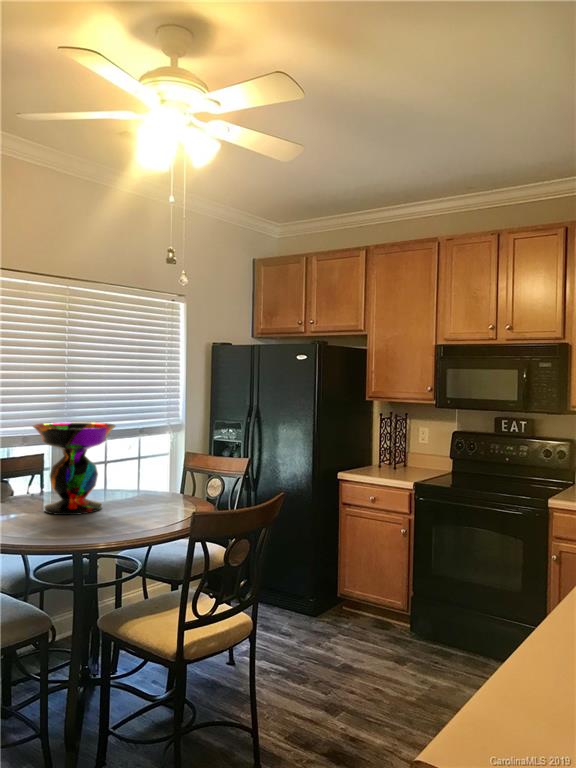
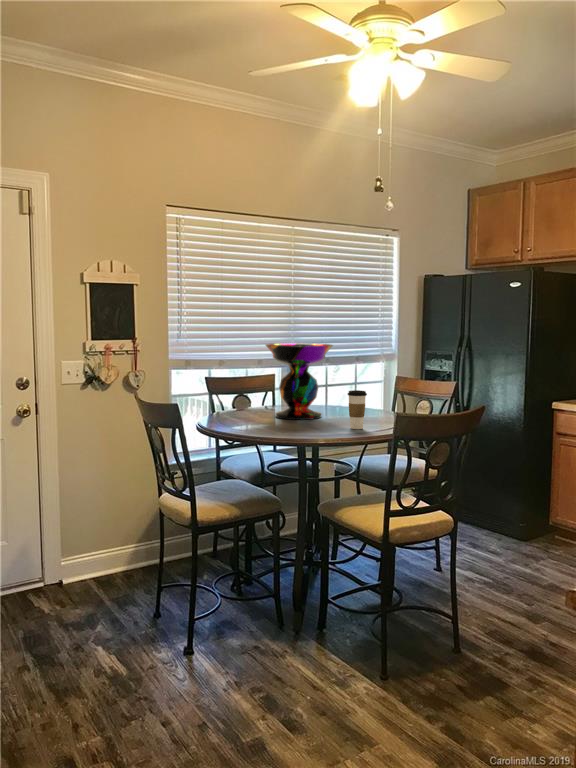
coffee cup: none [133,480,156,526] -> present [348,390,367,429]

